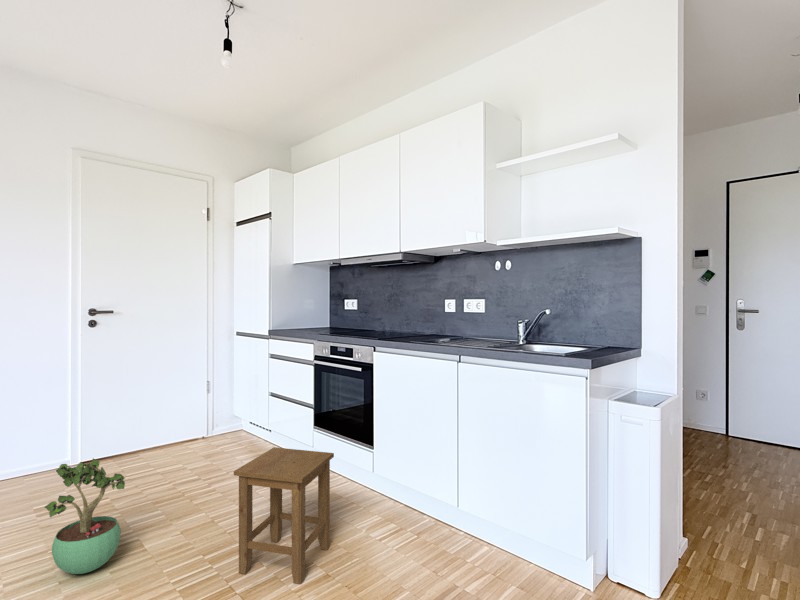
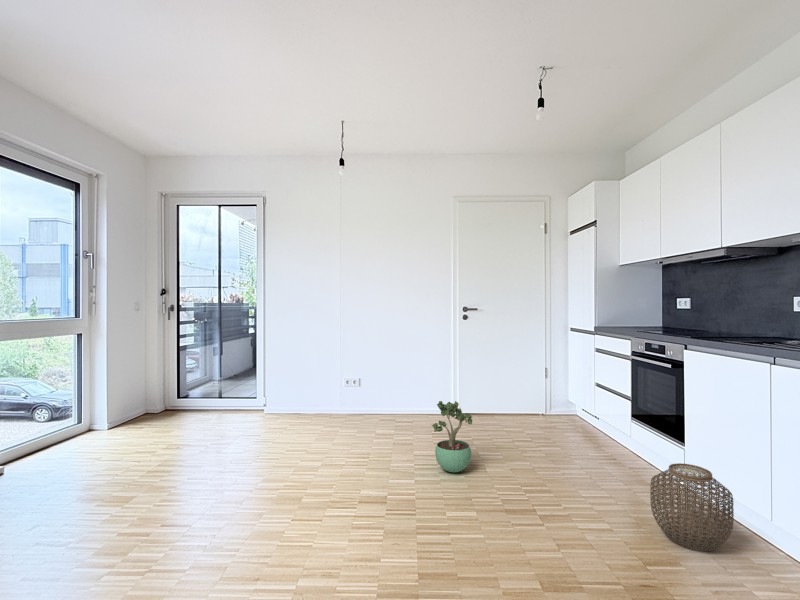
stool: present [234,447,334,584] -> none [538,419,626,528]
woven basket: none [363,472,434,563] -> present [650,463,734,551]

